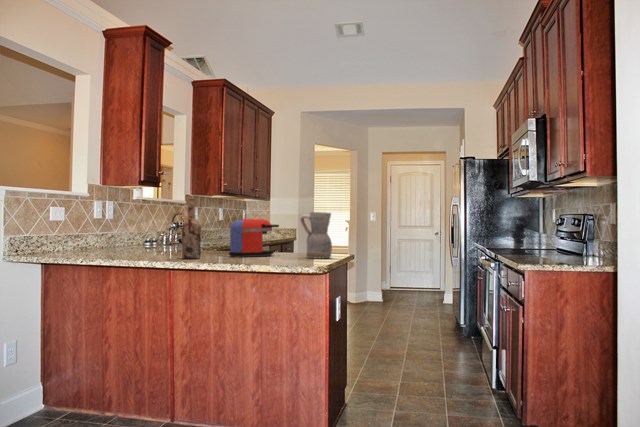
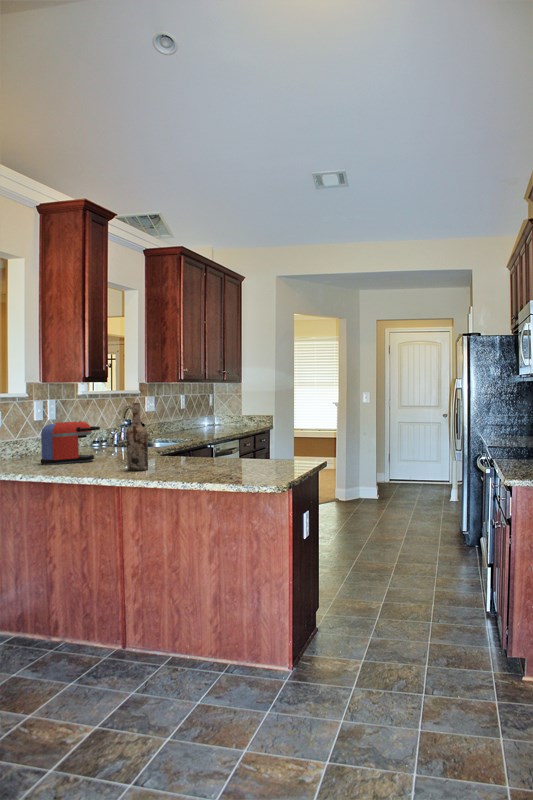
ceramic pitcher: present [301,212,332,258] -> none [261,412,298,467]
coffee maker: present [229,219,279,257] -> present [41,421,100,465]

